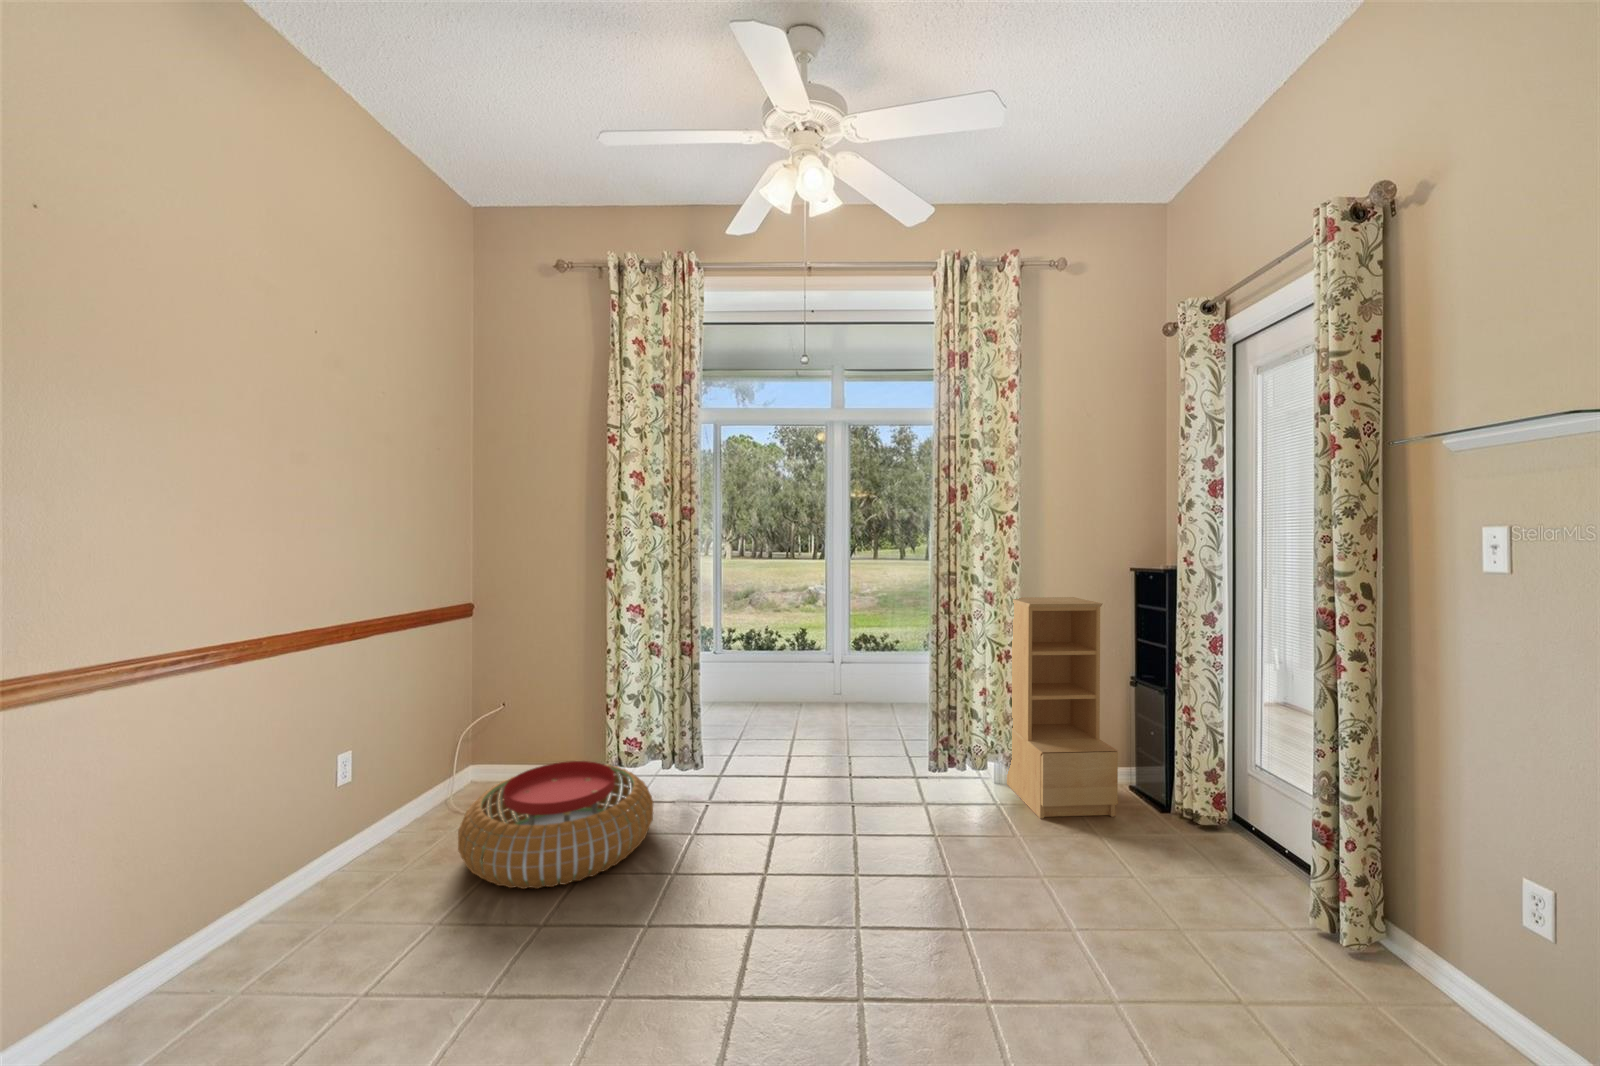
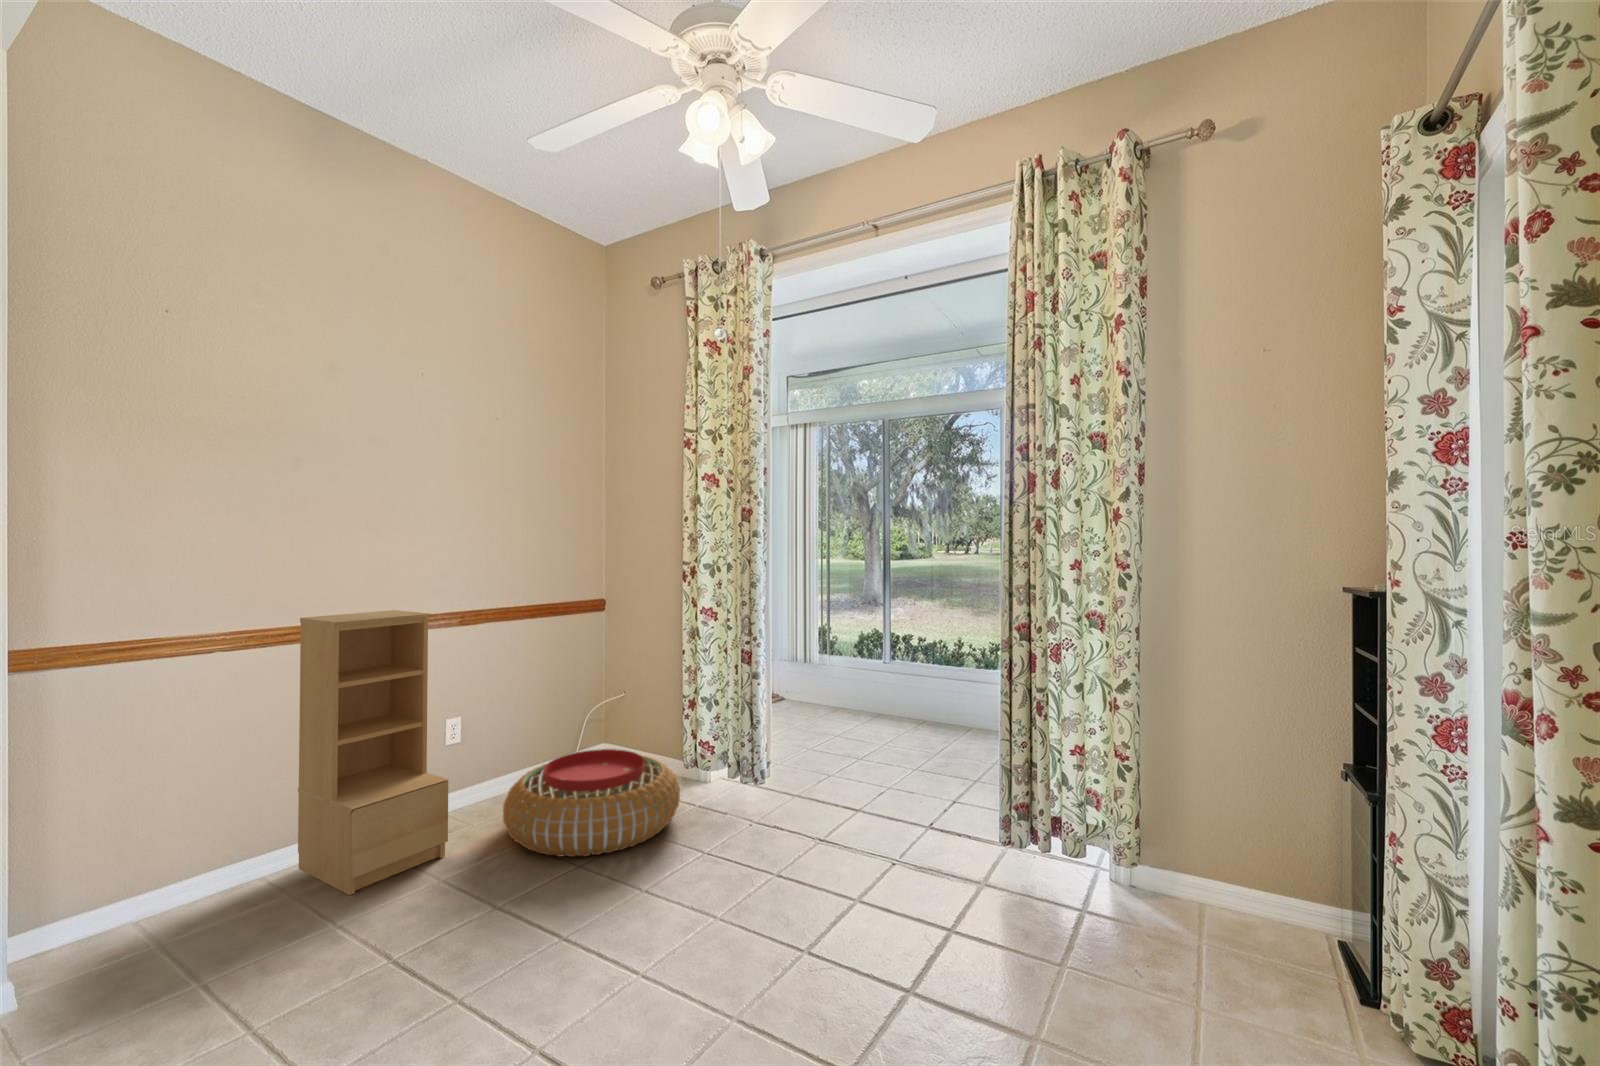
bookshelf: present [1006,597,1118,819] -> present [298,610,449,895]

